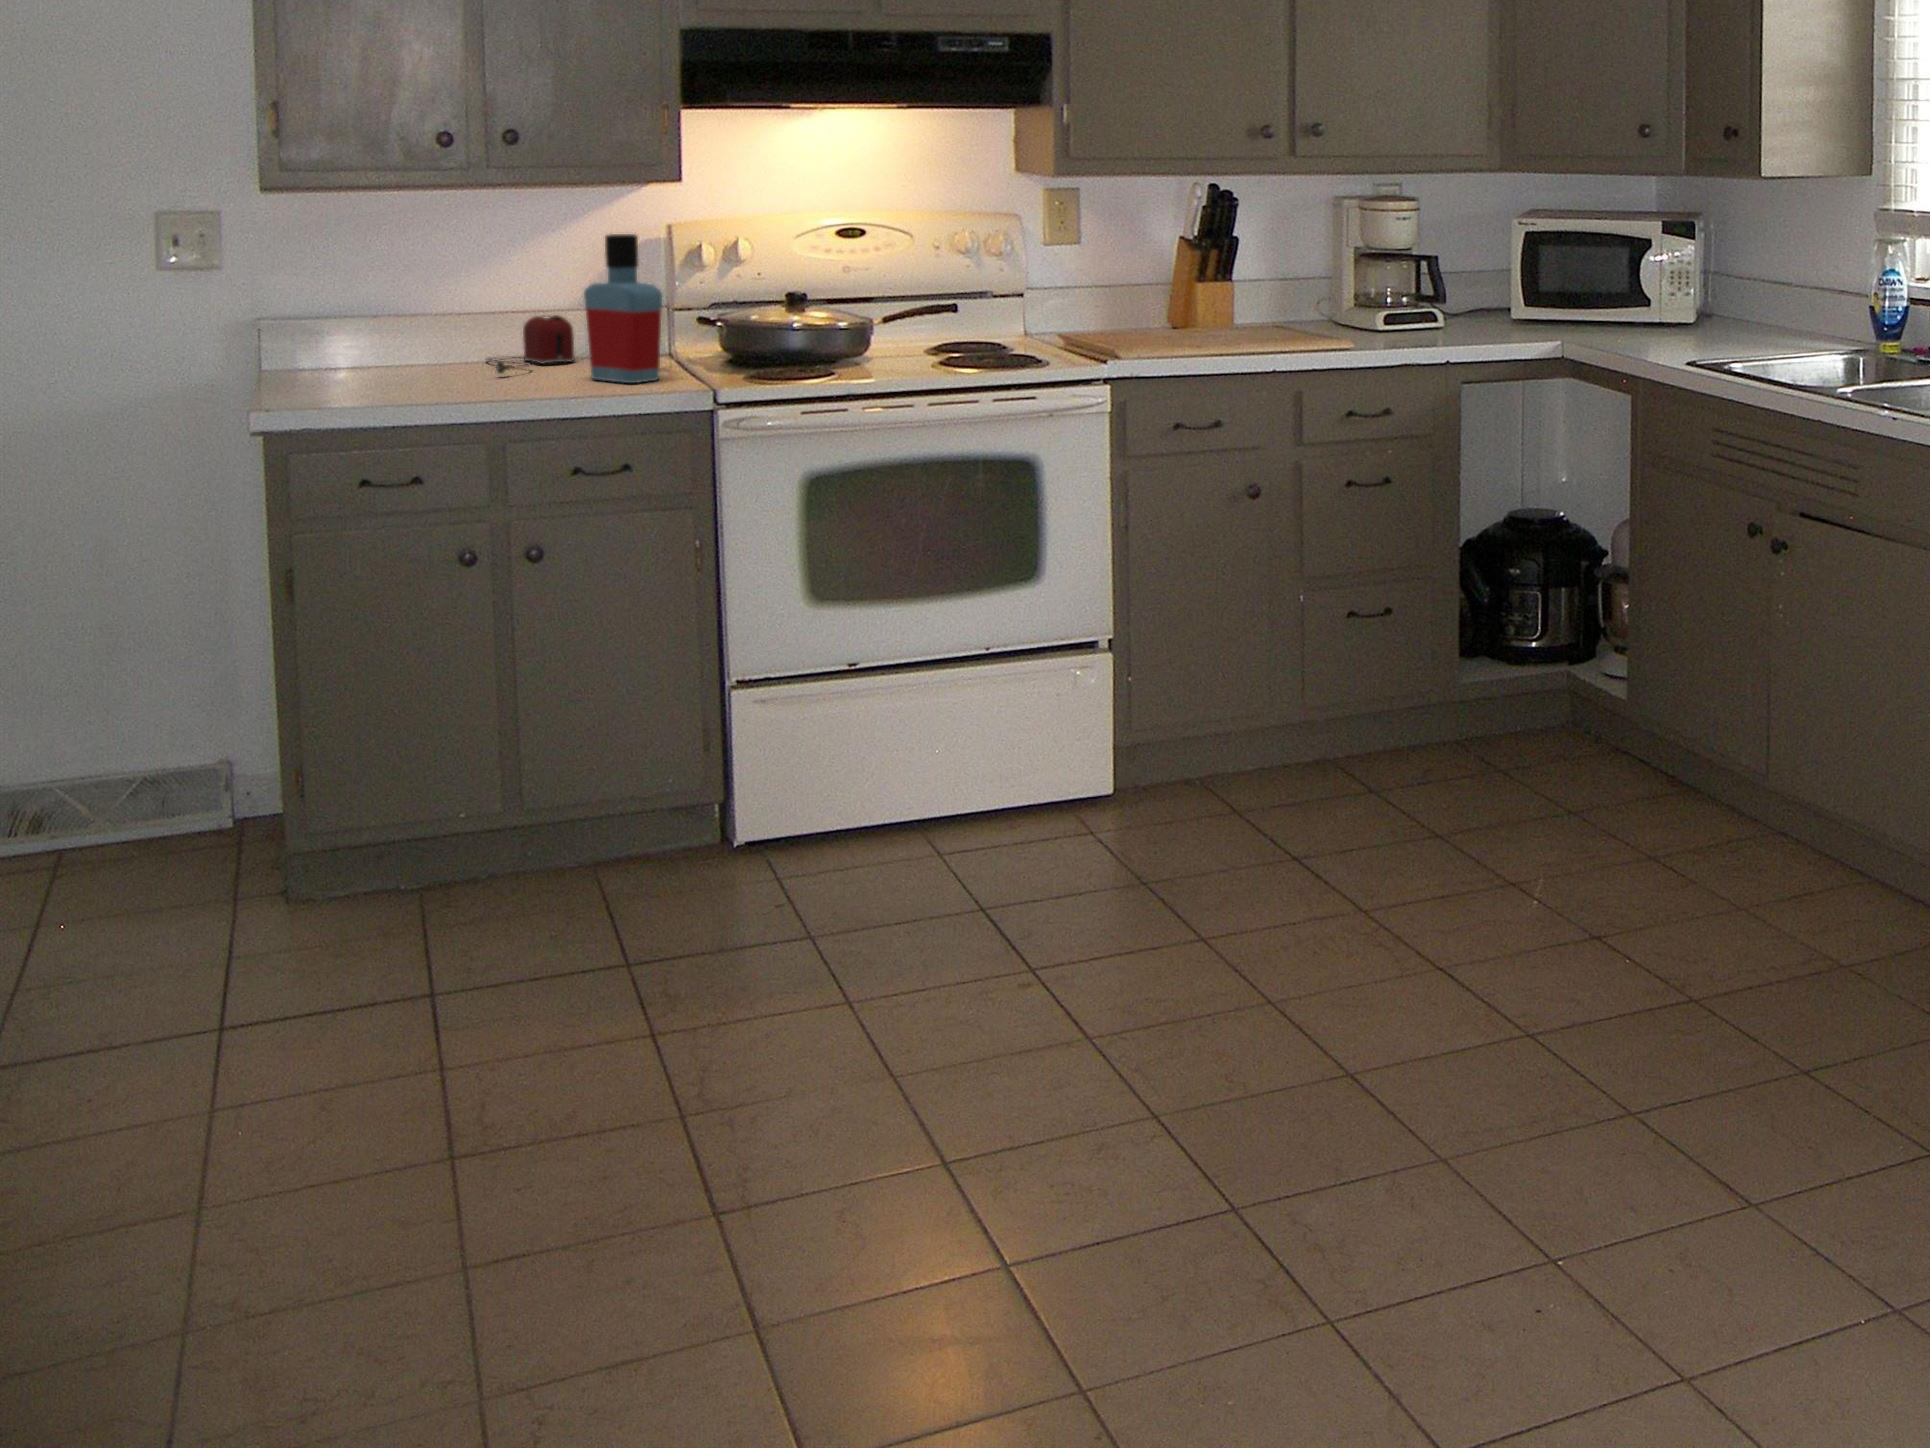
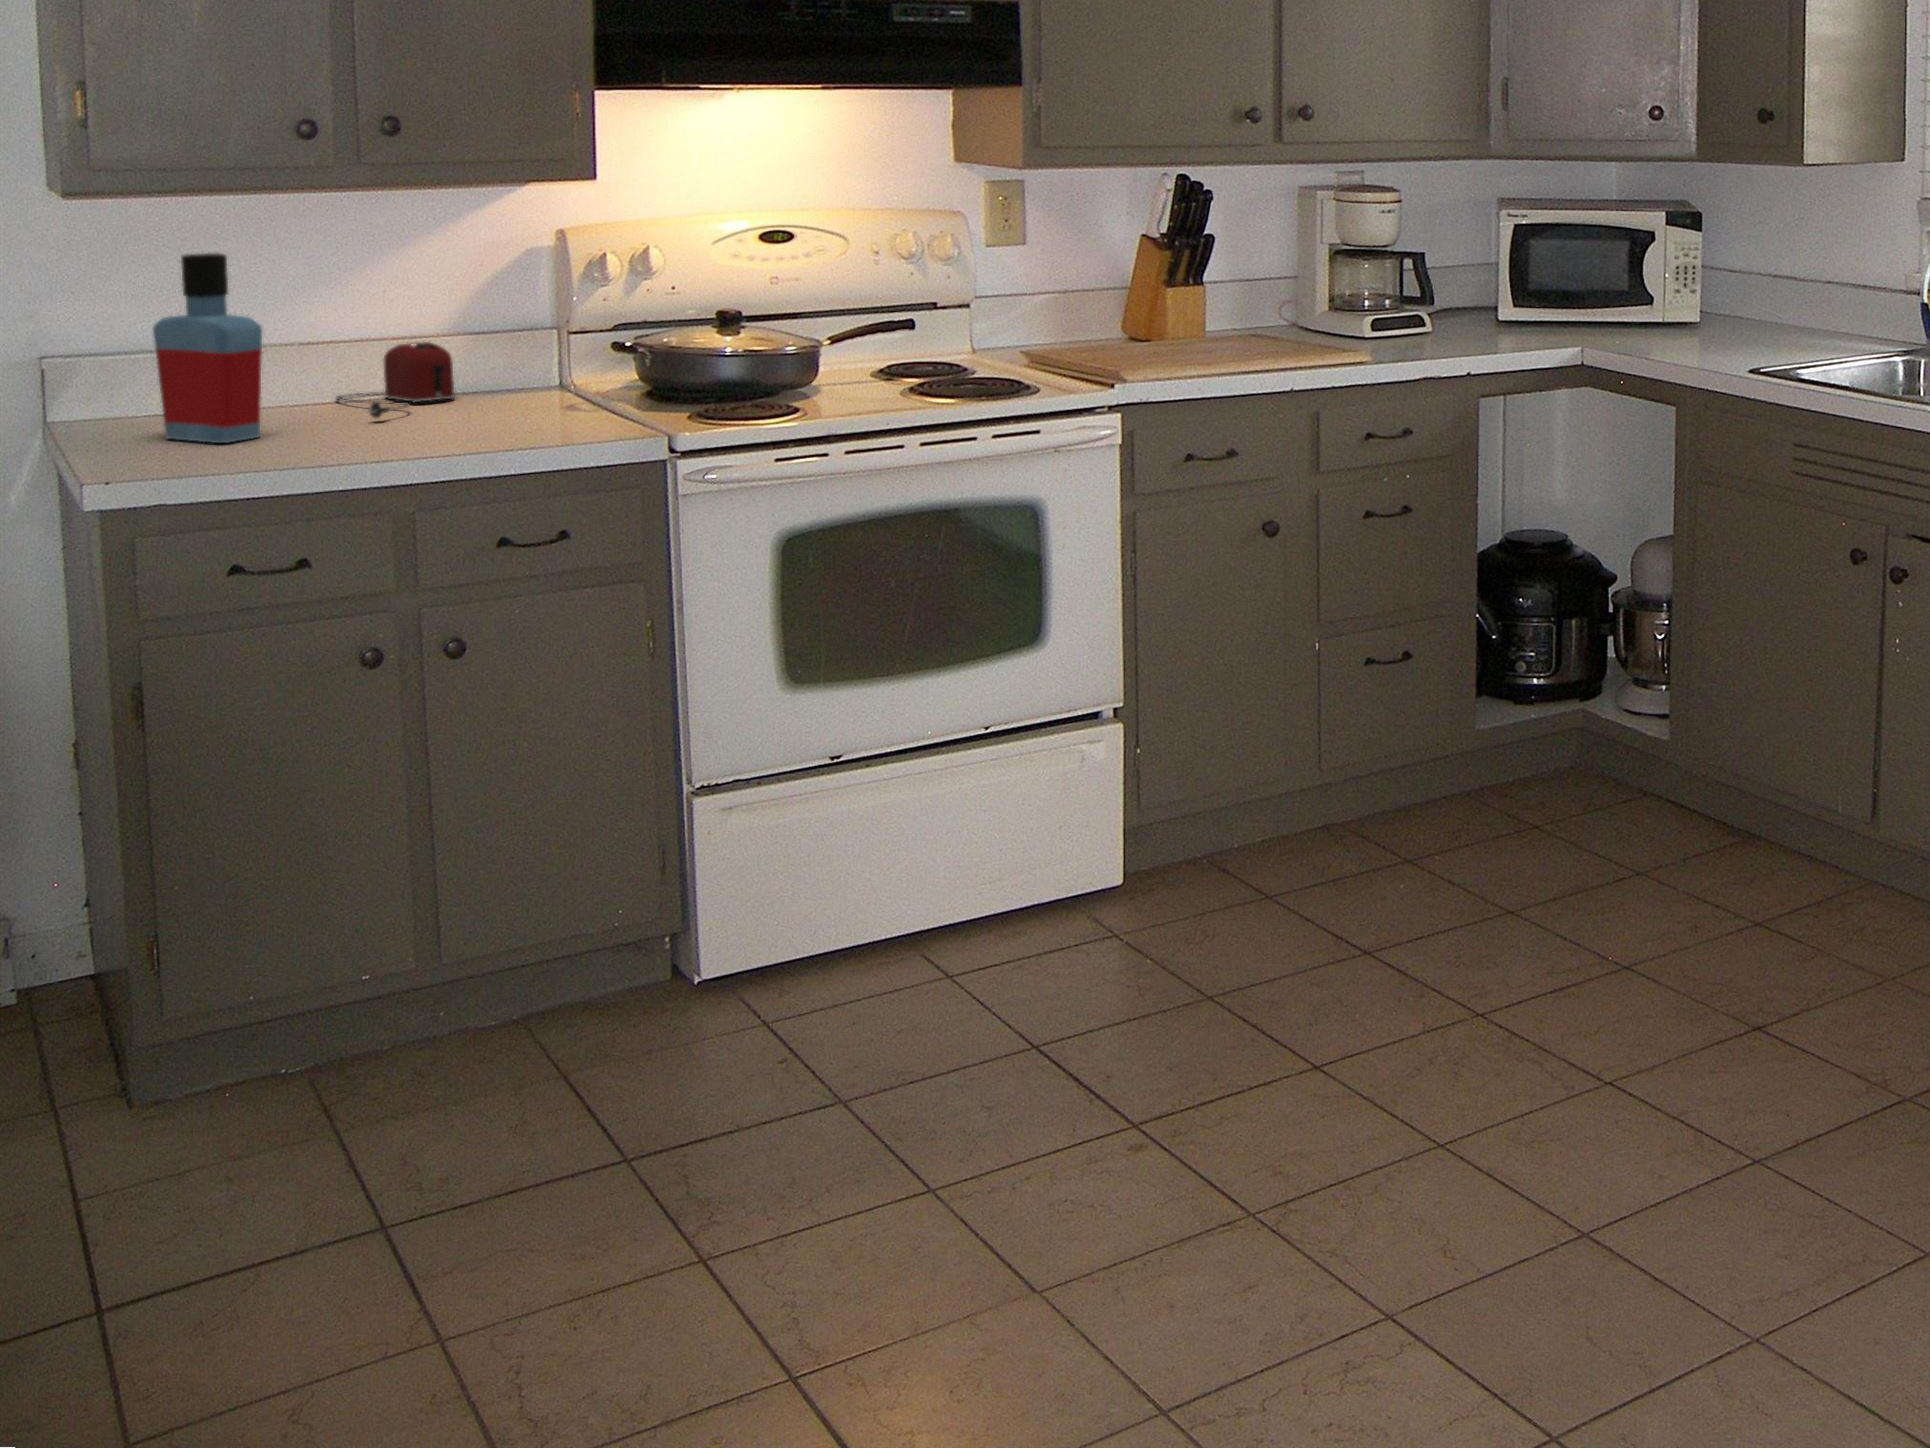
bottle: present [584,234,662,383] -> present [153,253,262,443]

